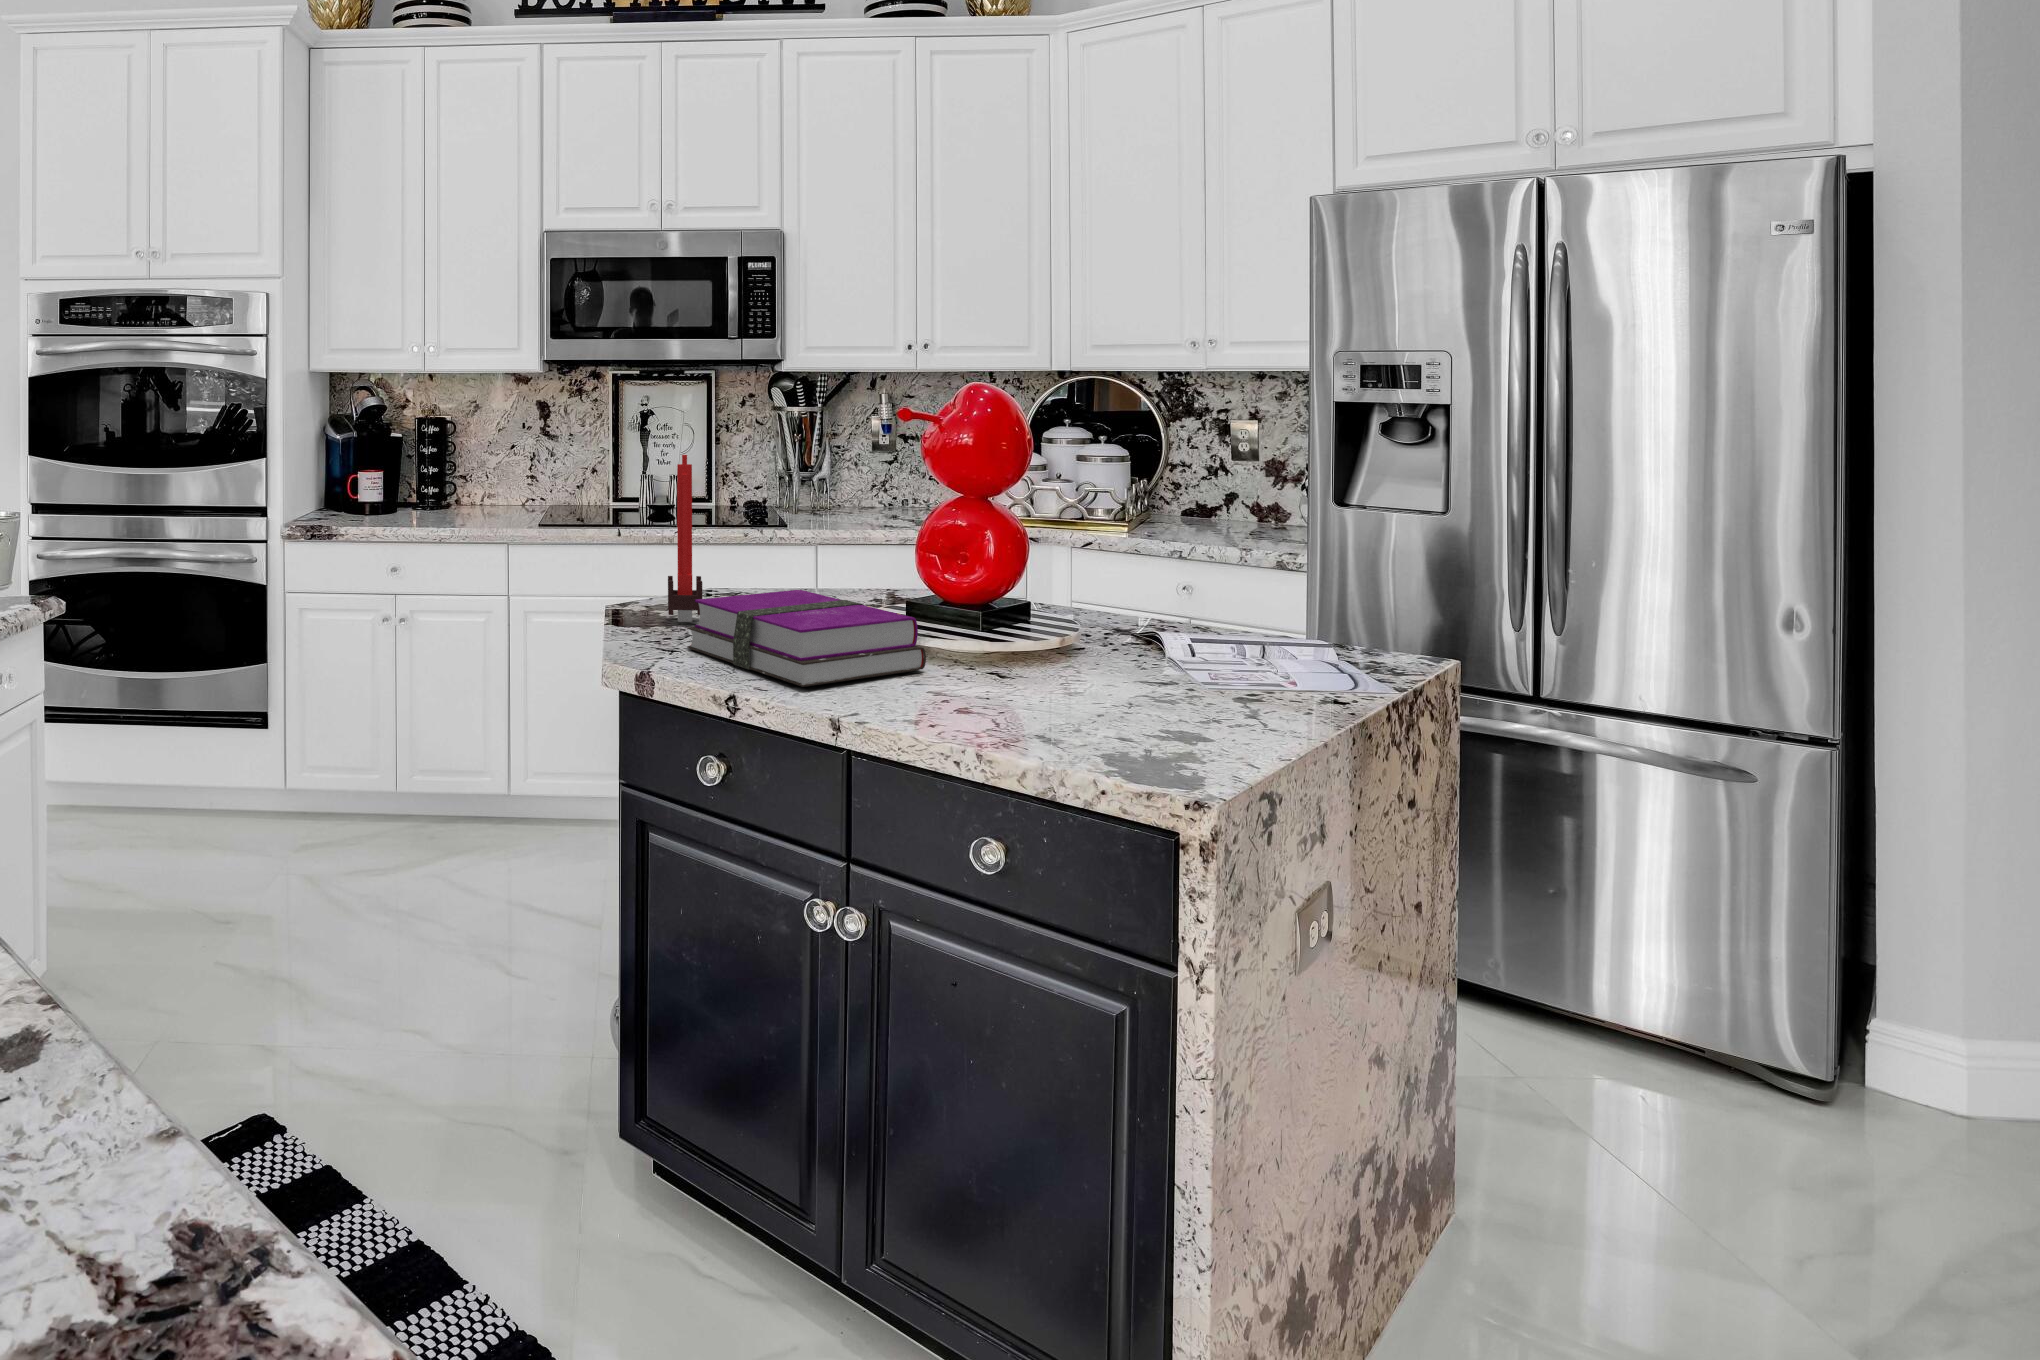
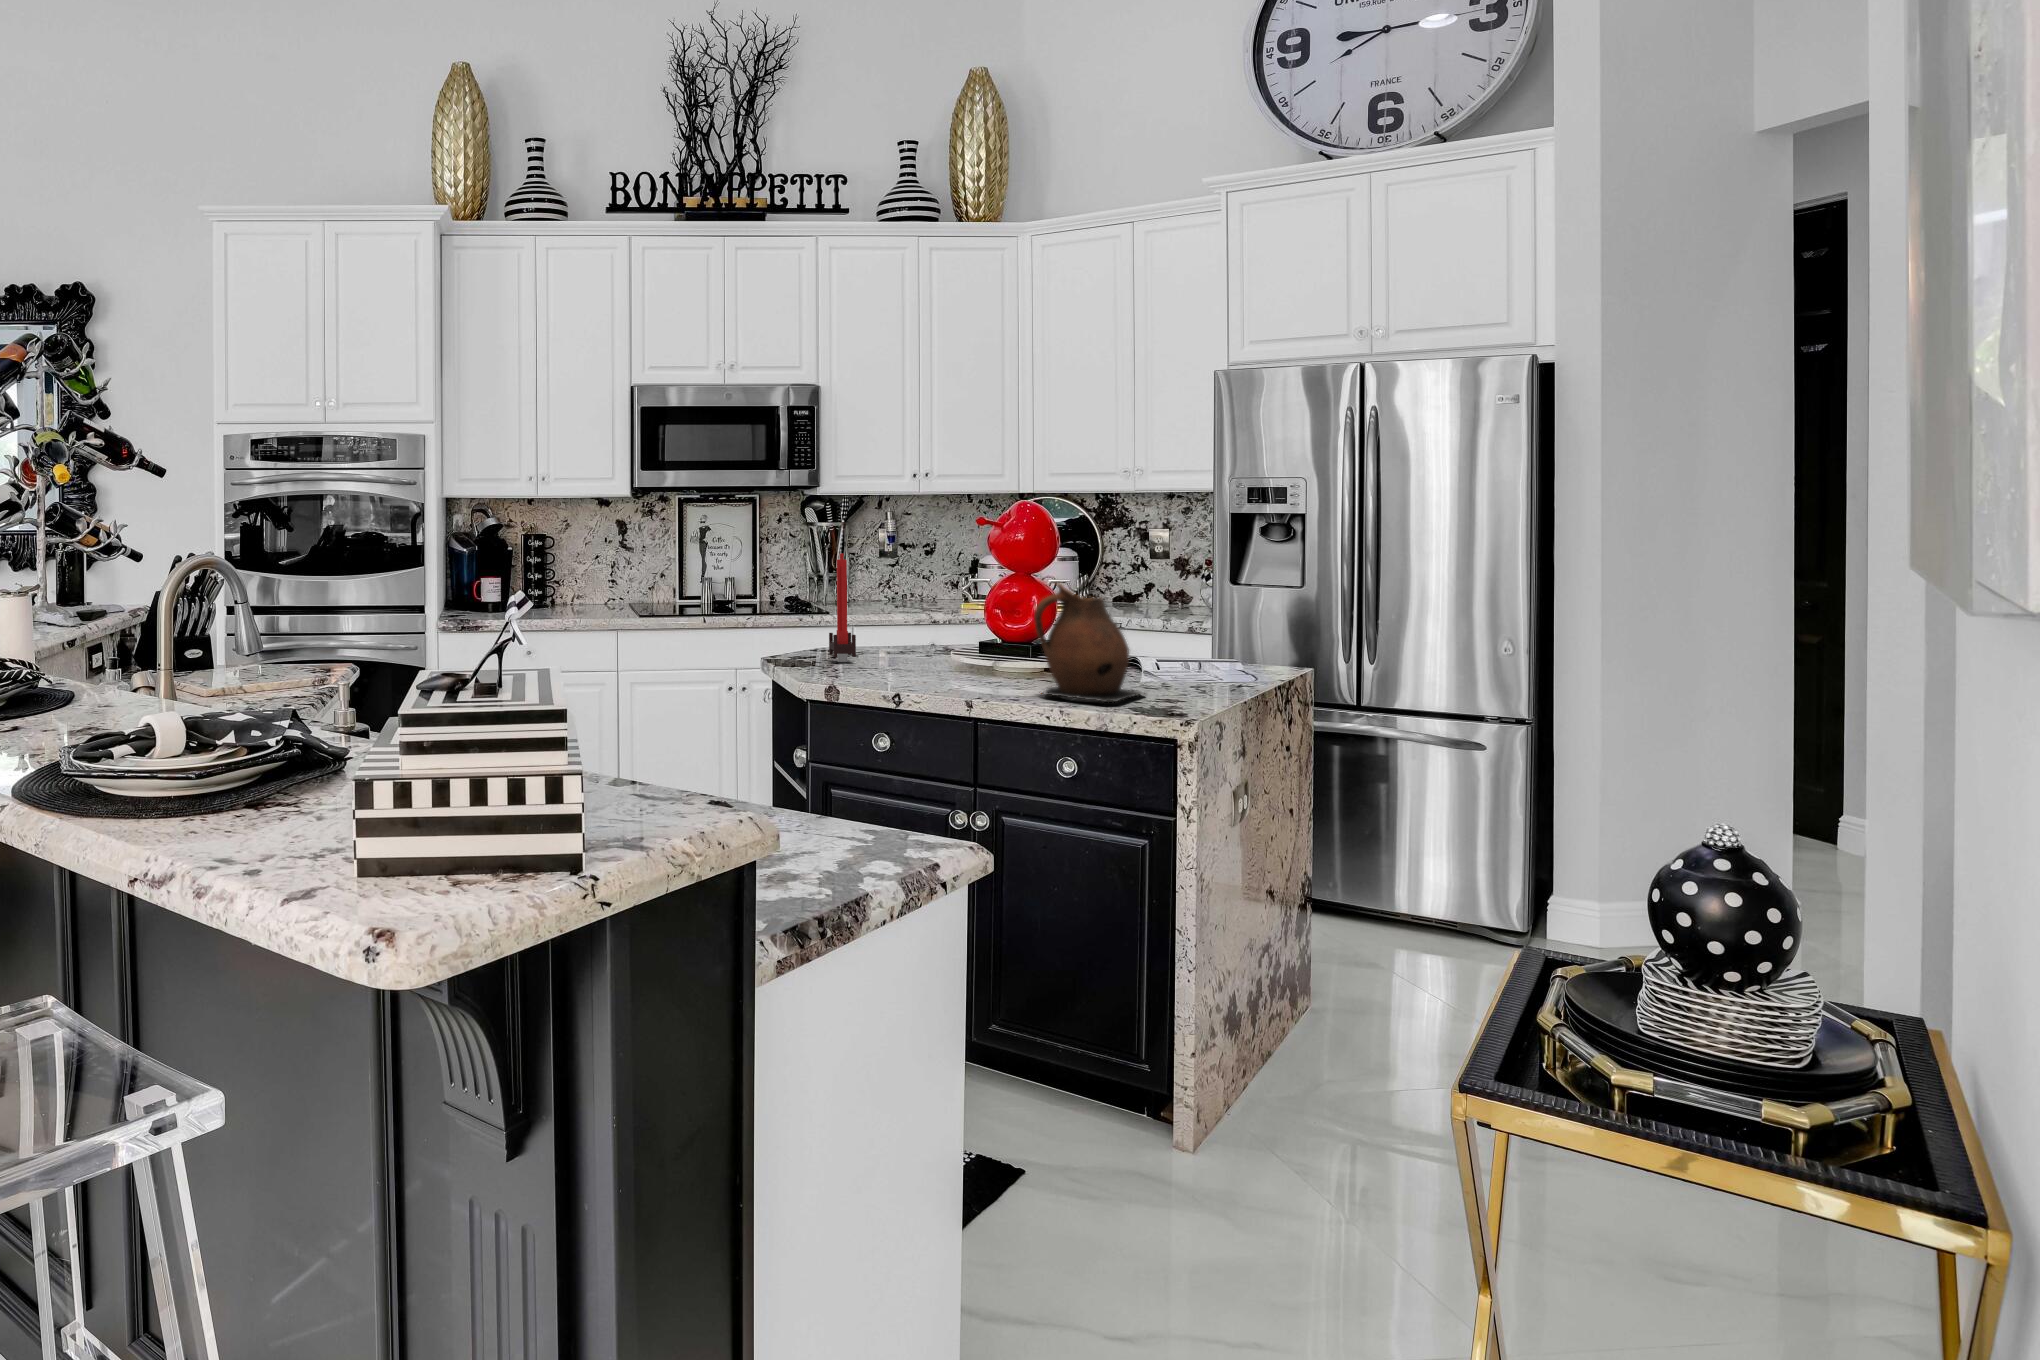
ceramic pitcher: none [942,515,1144,740] -> present [1034,584,1144,702]
hardback book: present [687,590,926,687] -> none [860,638,1013,687]

